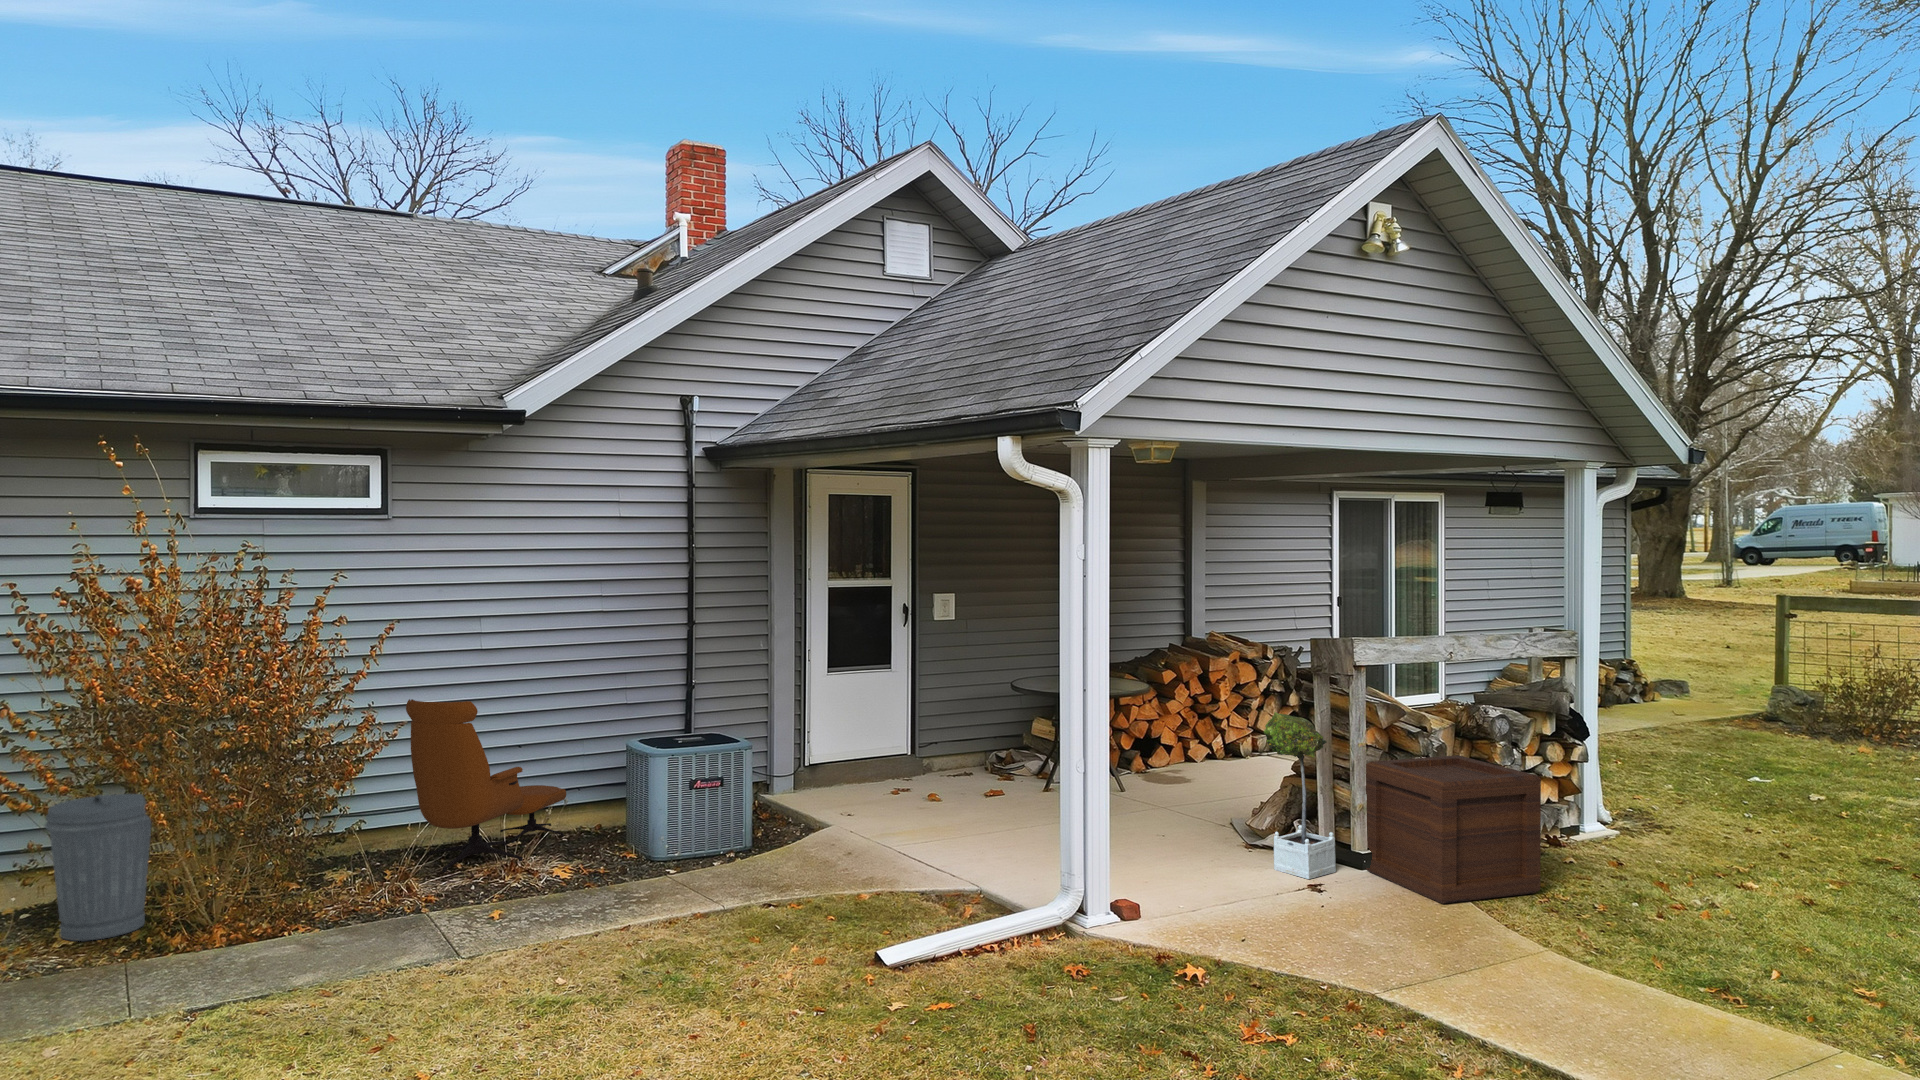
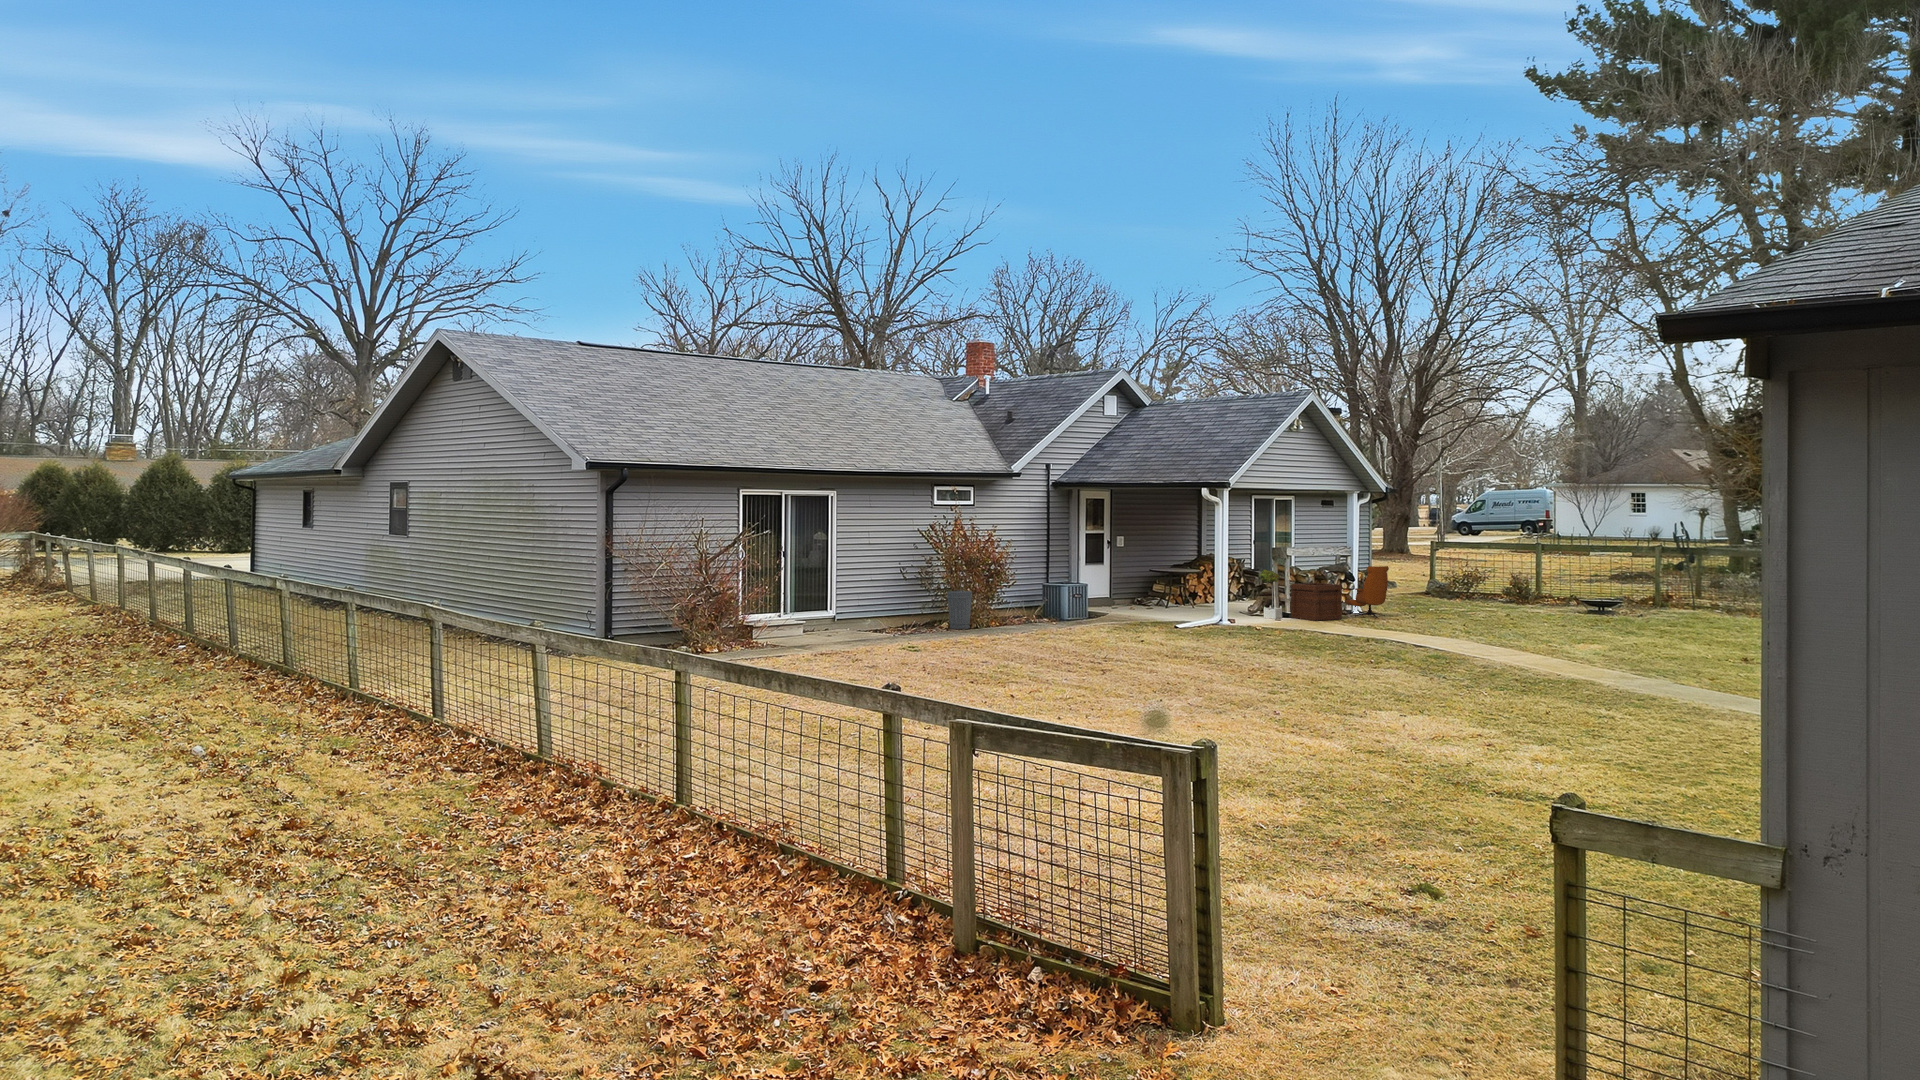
lounge chair: present [406,699,566,872] -> present [1345,566,1389,618]

